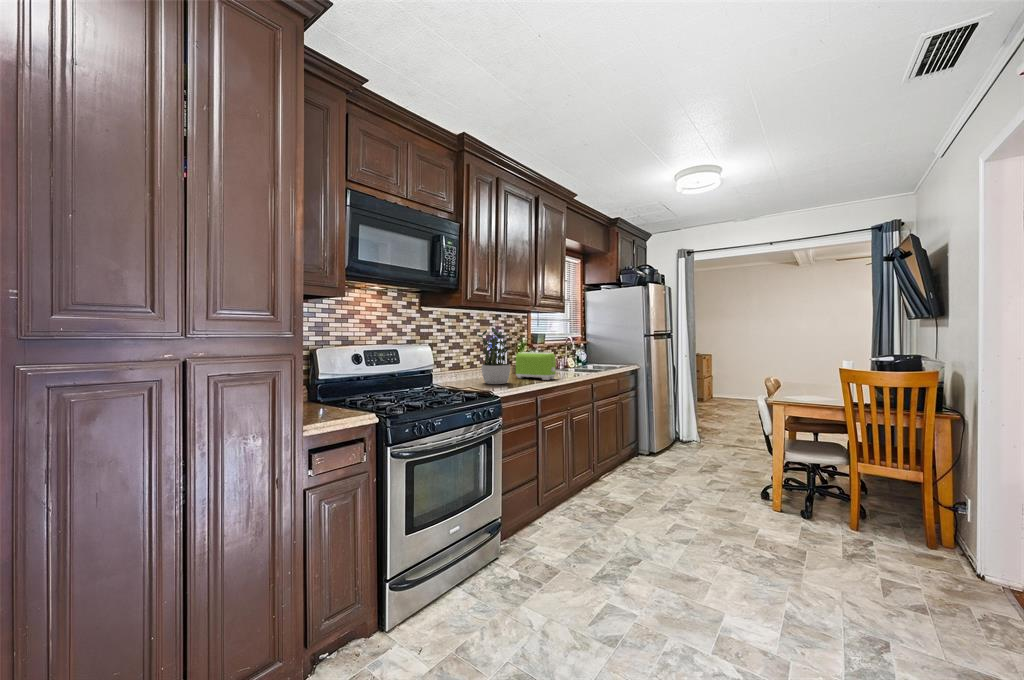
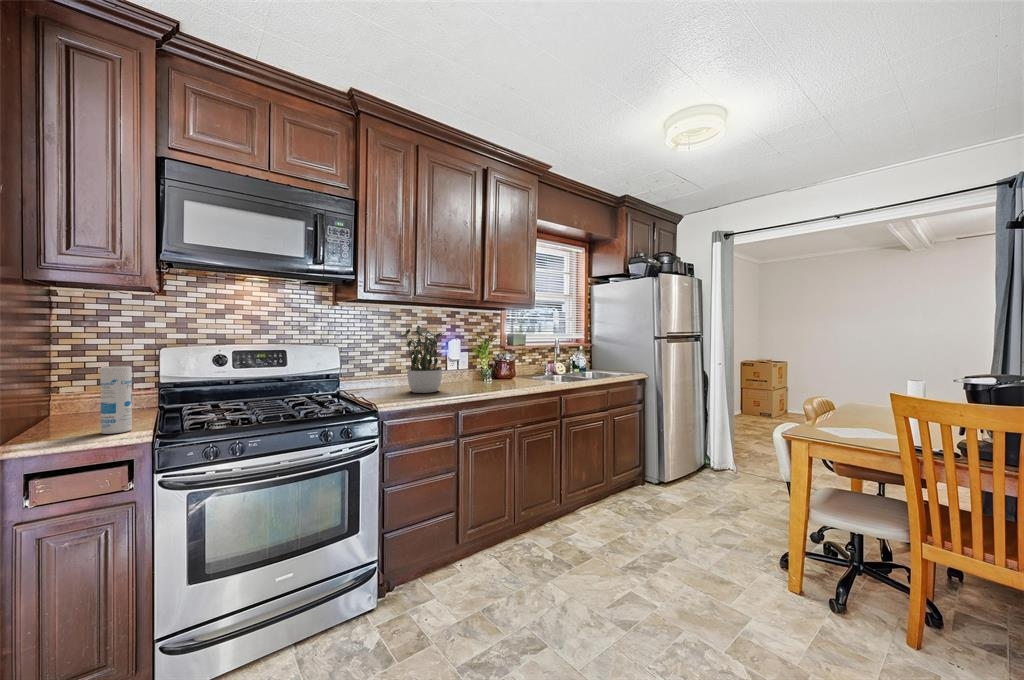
toaster: present [516,352,556,380] -> none [465,355,508,389]
canister: none [329,364,349,419] -> present [100,366,132,434]

